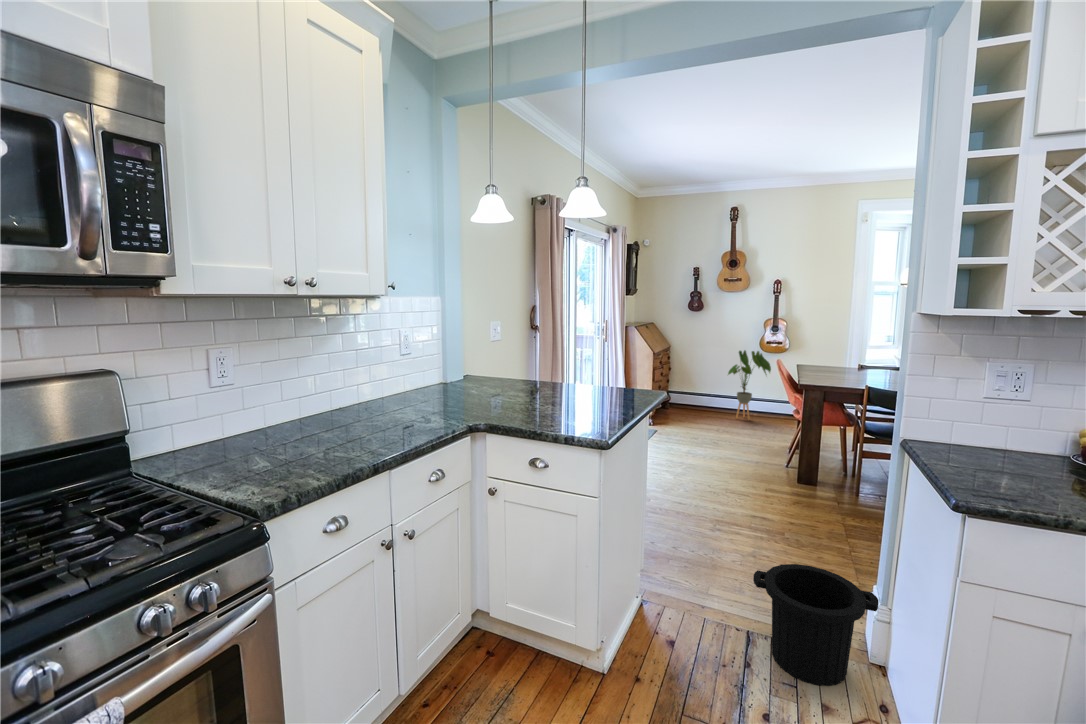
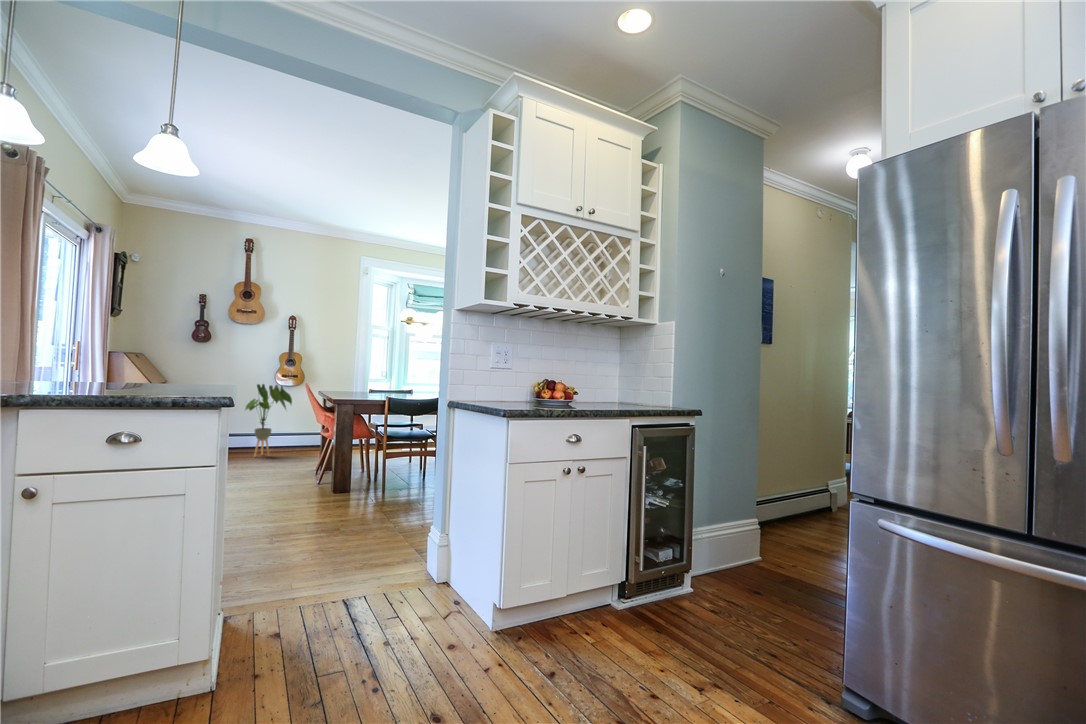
trash can: present [753,564,879,686] -> none [352,520,446,611]

